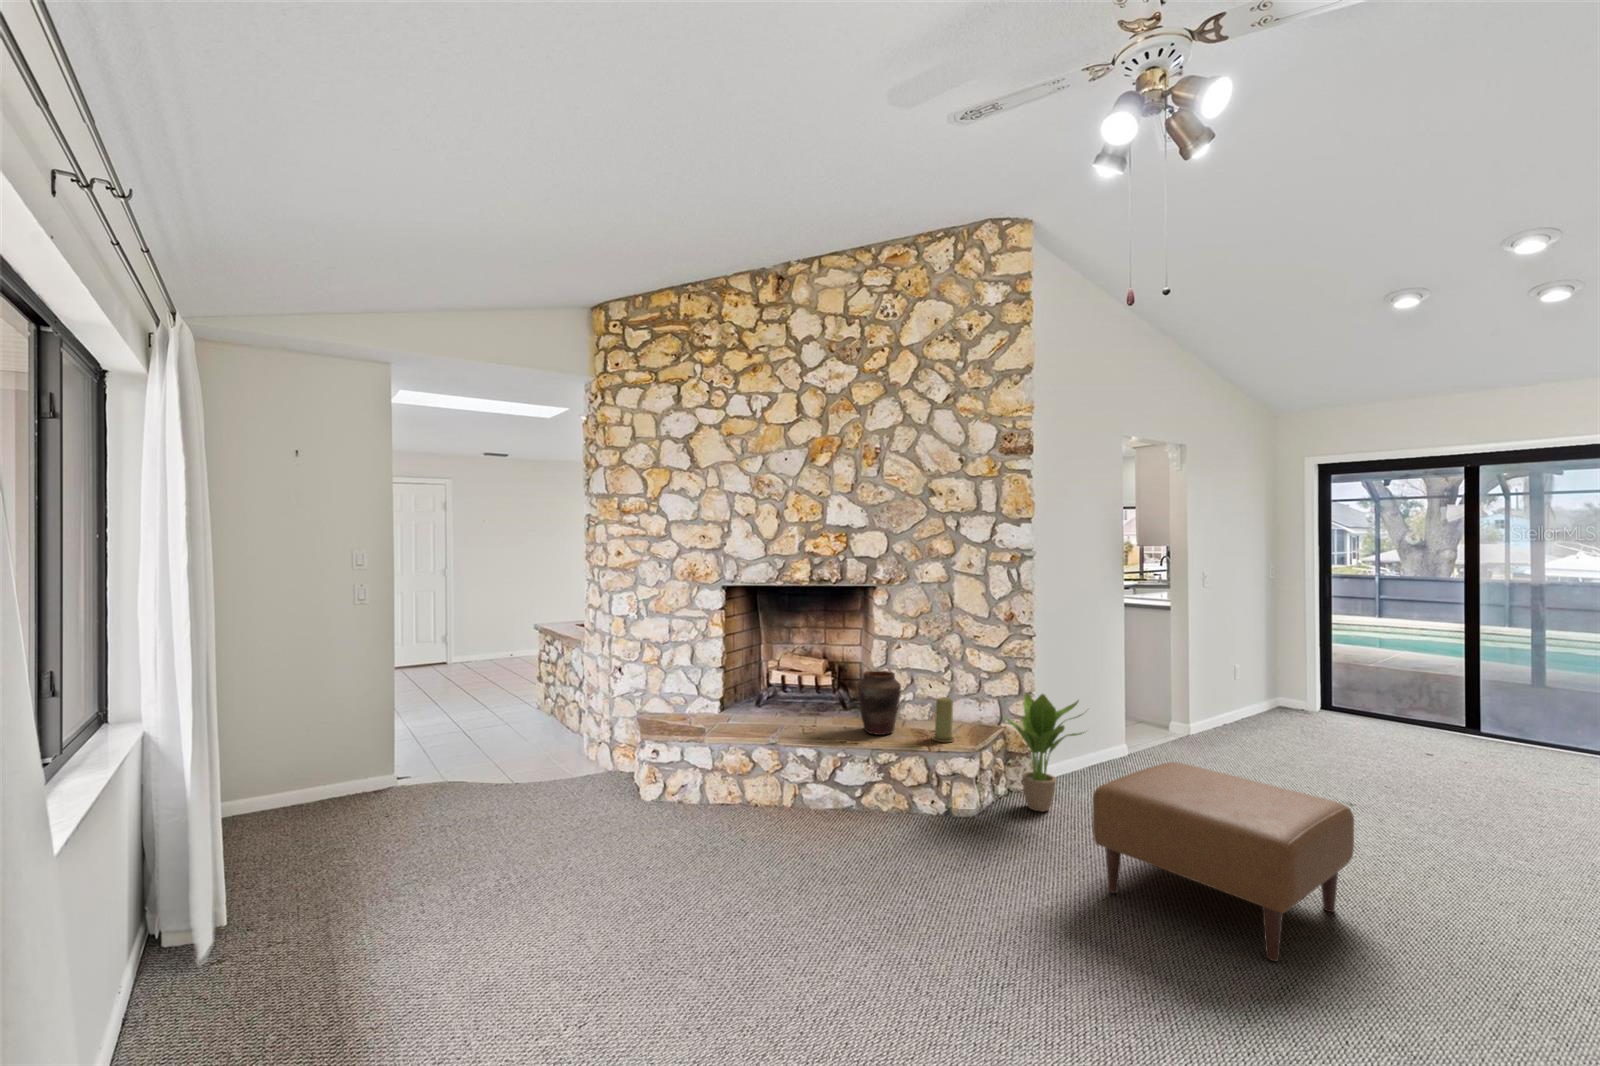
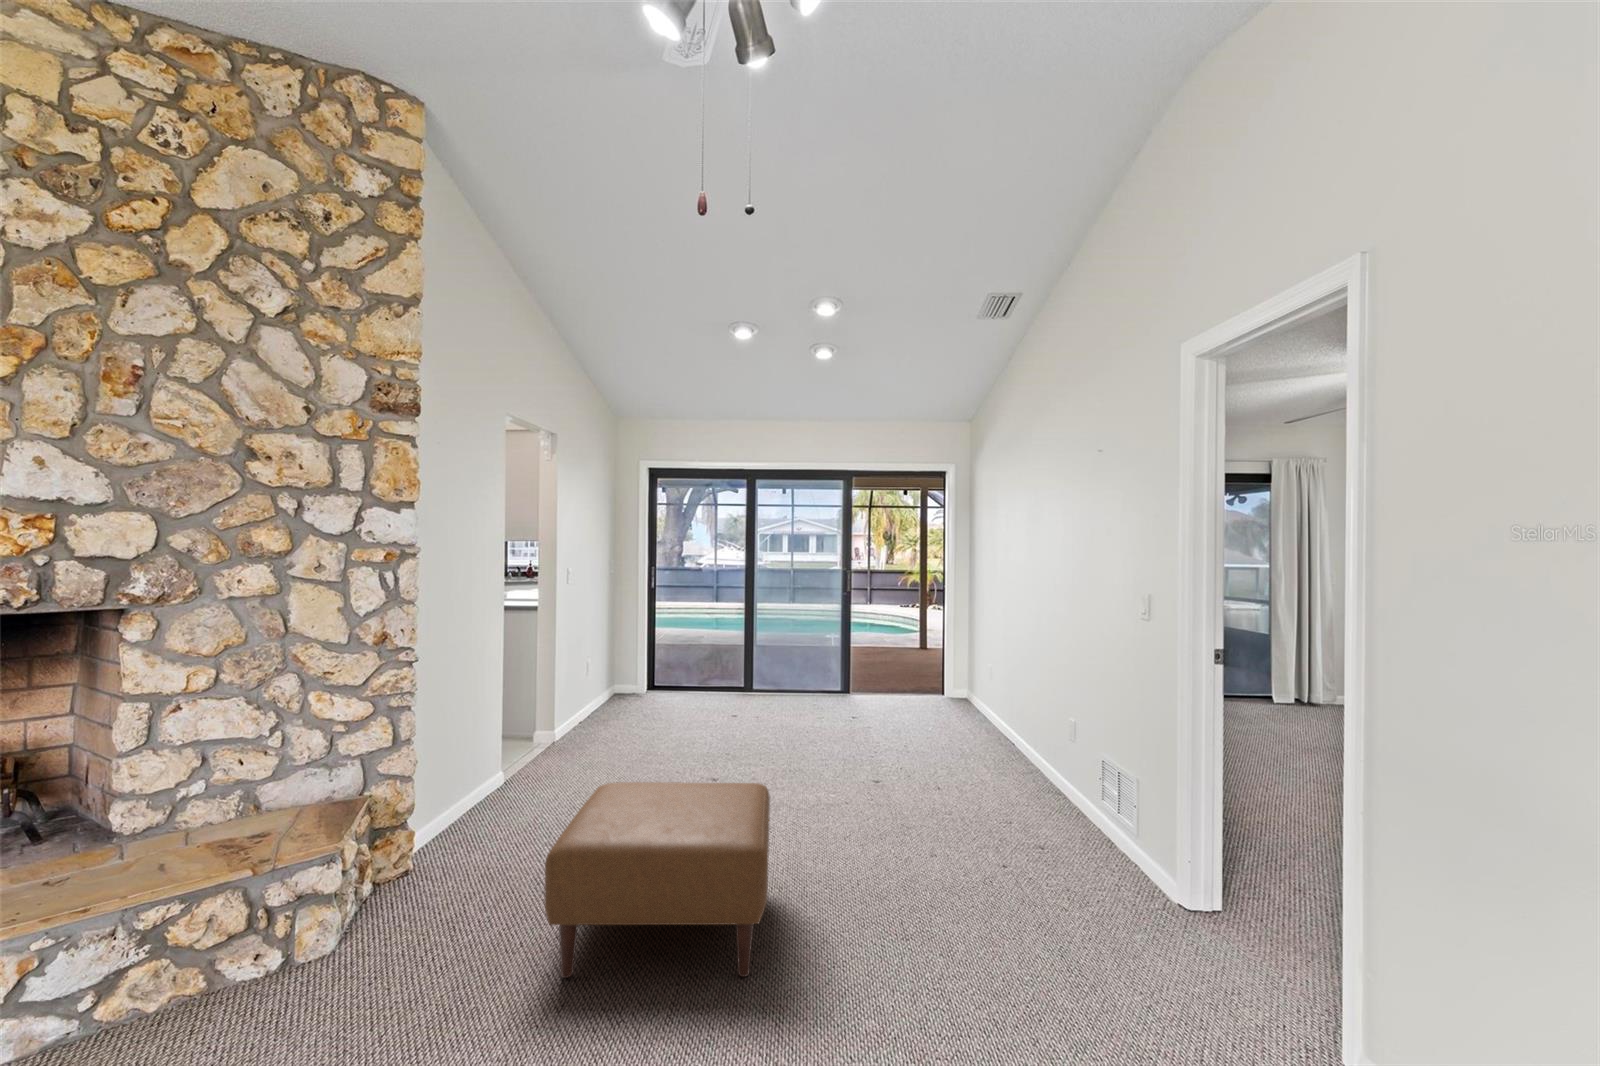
vase: present [857,670,901,735] -> none [74,755,184,880]
potted plant: present [1005,693,1082,811] -> none [370,733,504,897]
candle: present [932,697,955,742] -> none [250,775,297,851]

